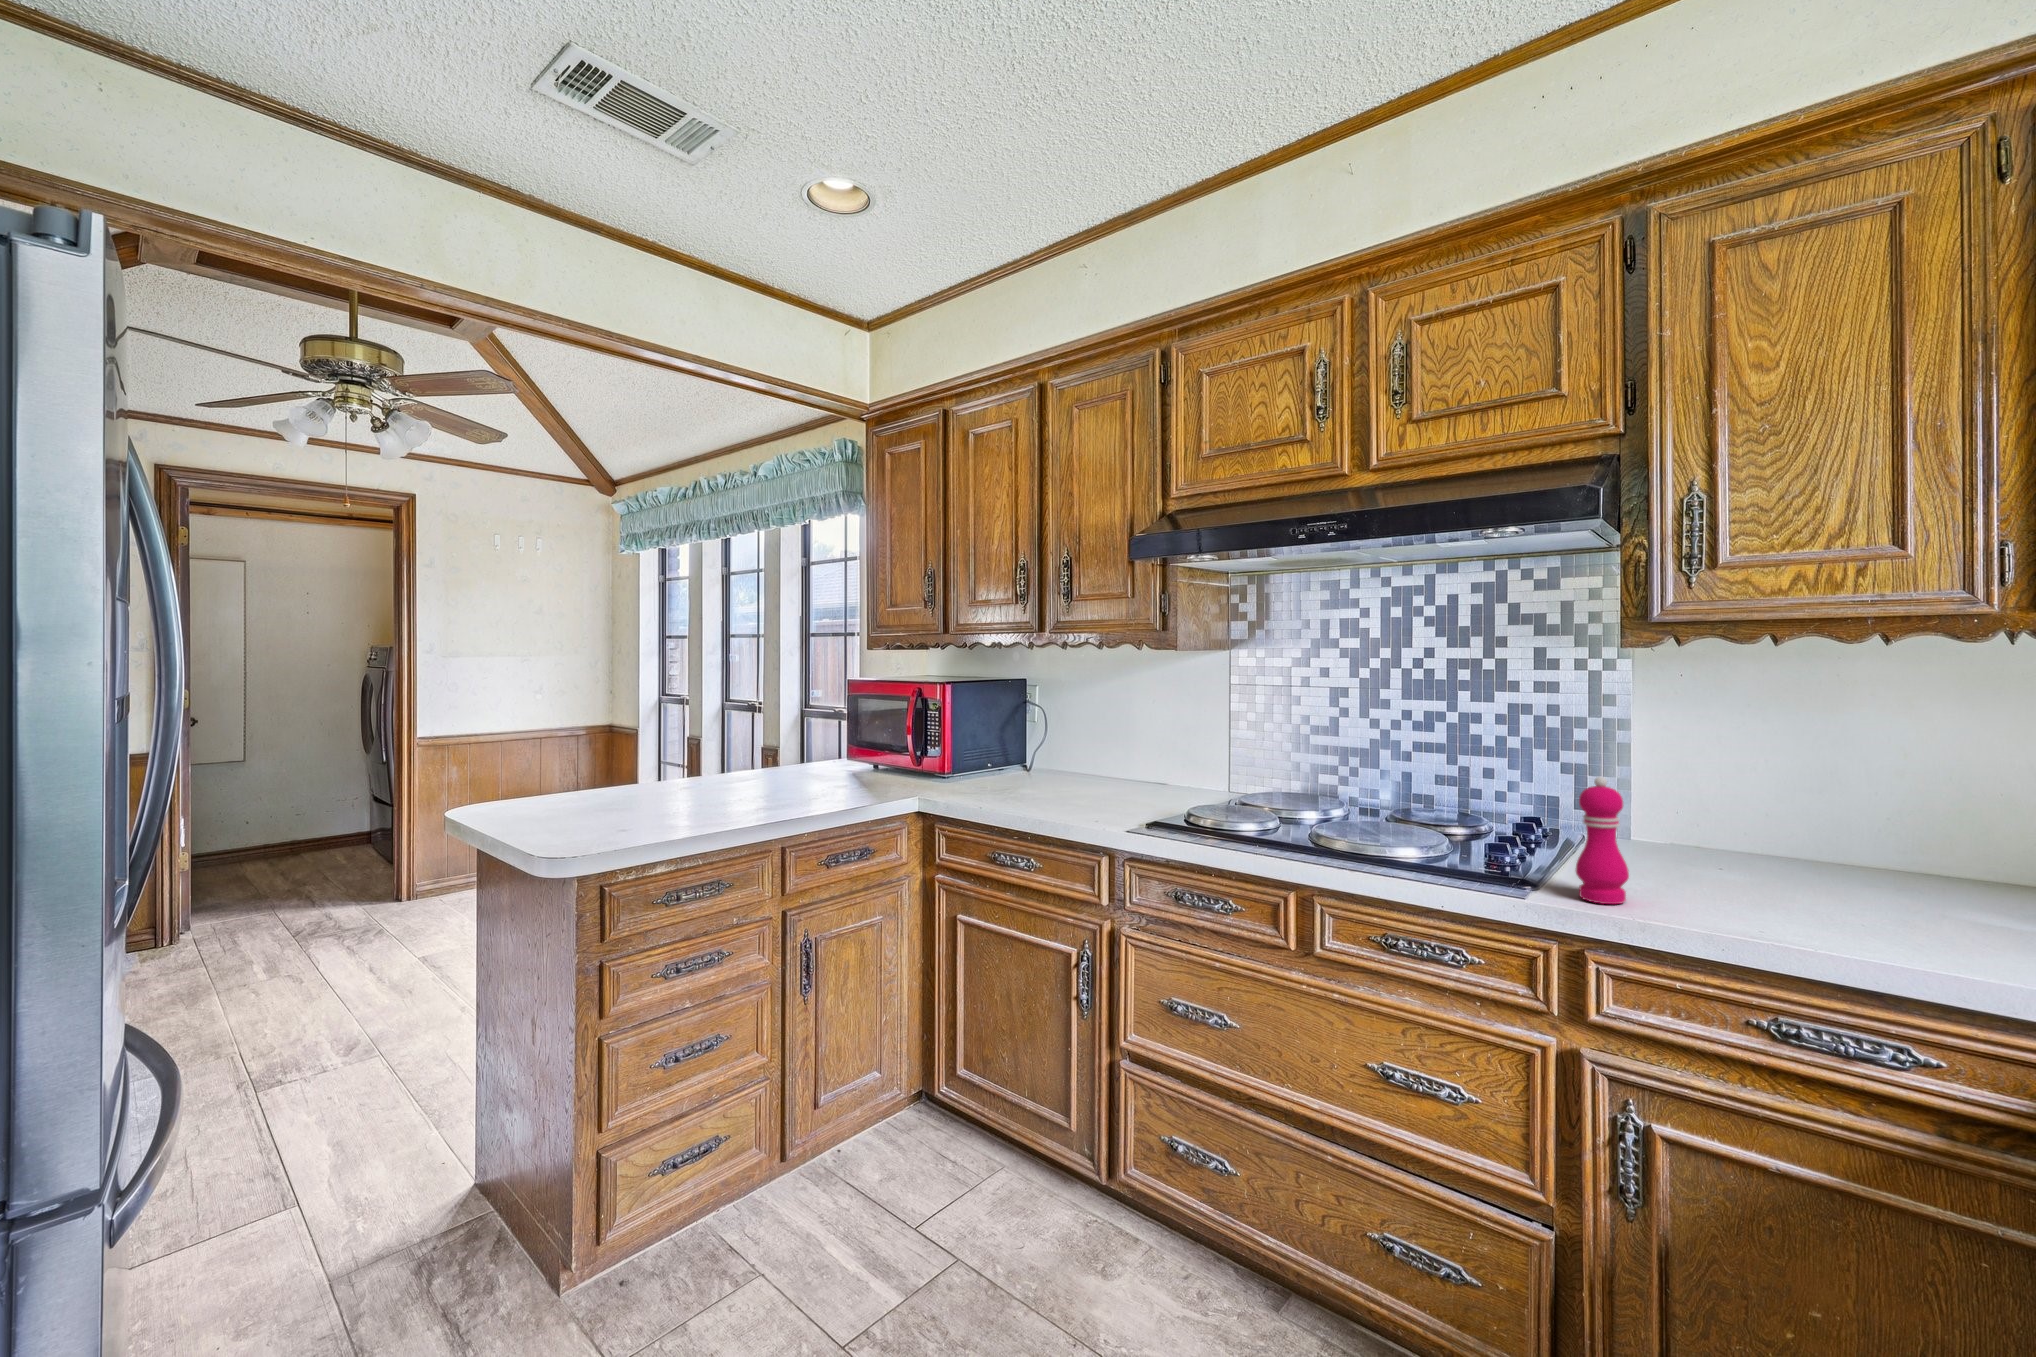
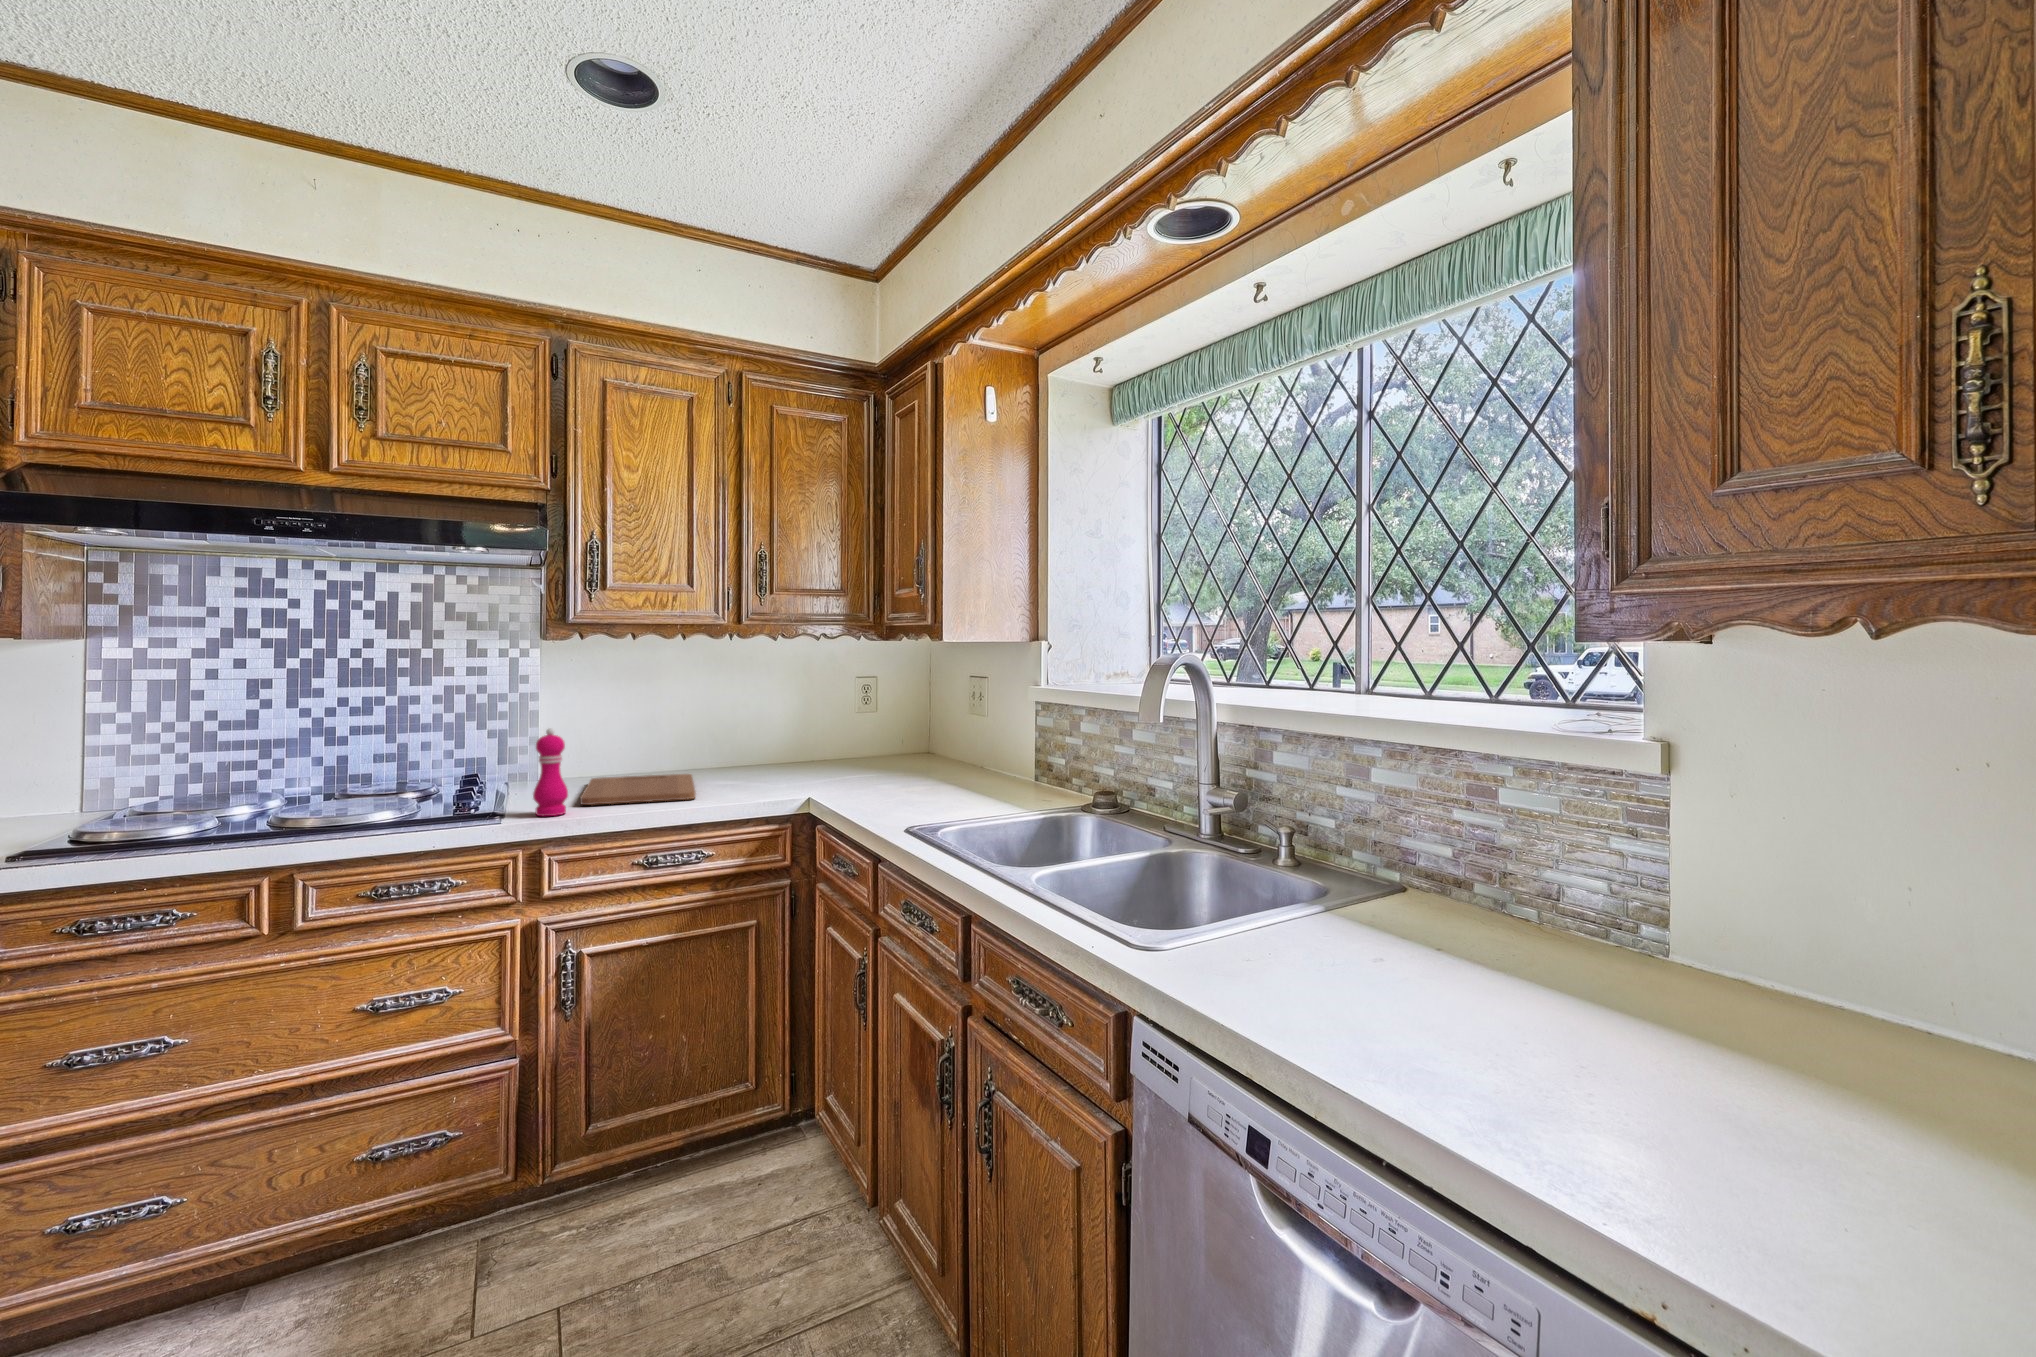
cutting board: none [1657,843,1906,926] -> present [580,774,696,805]

